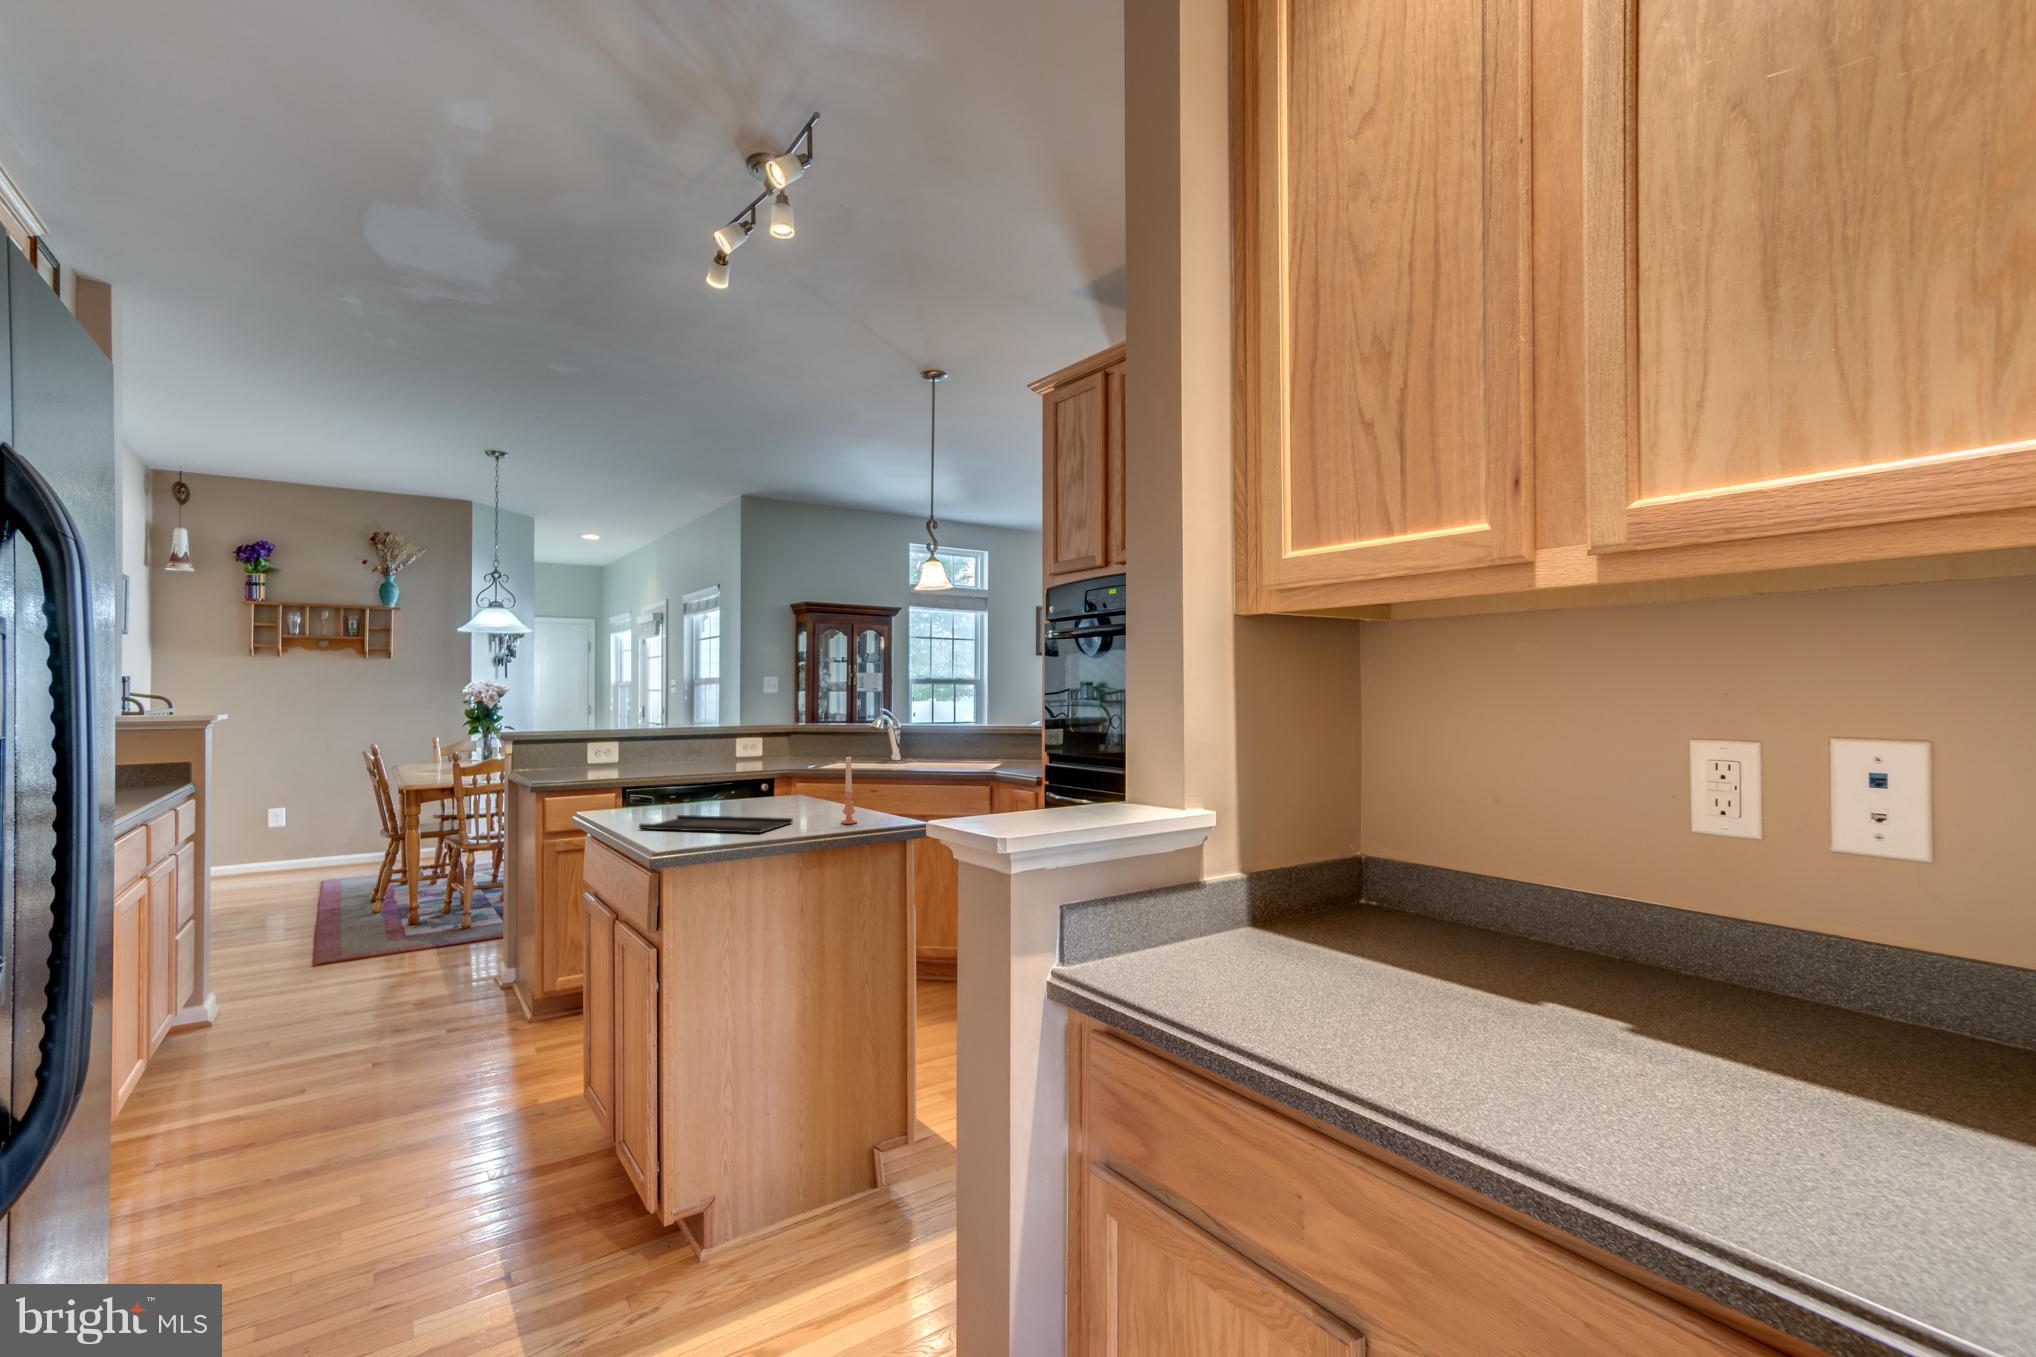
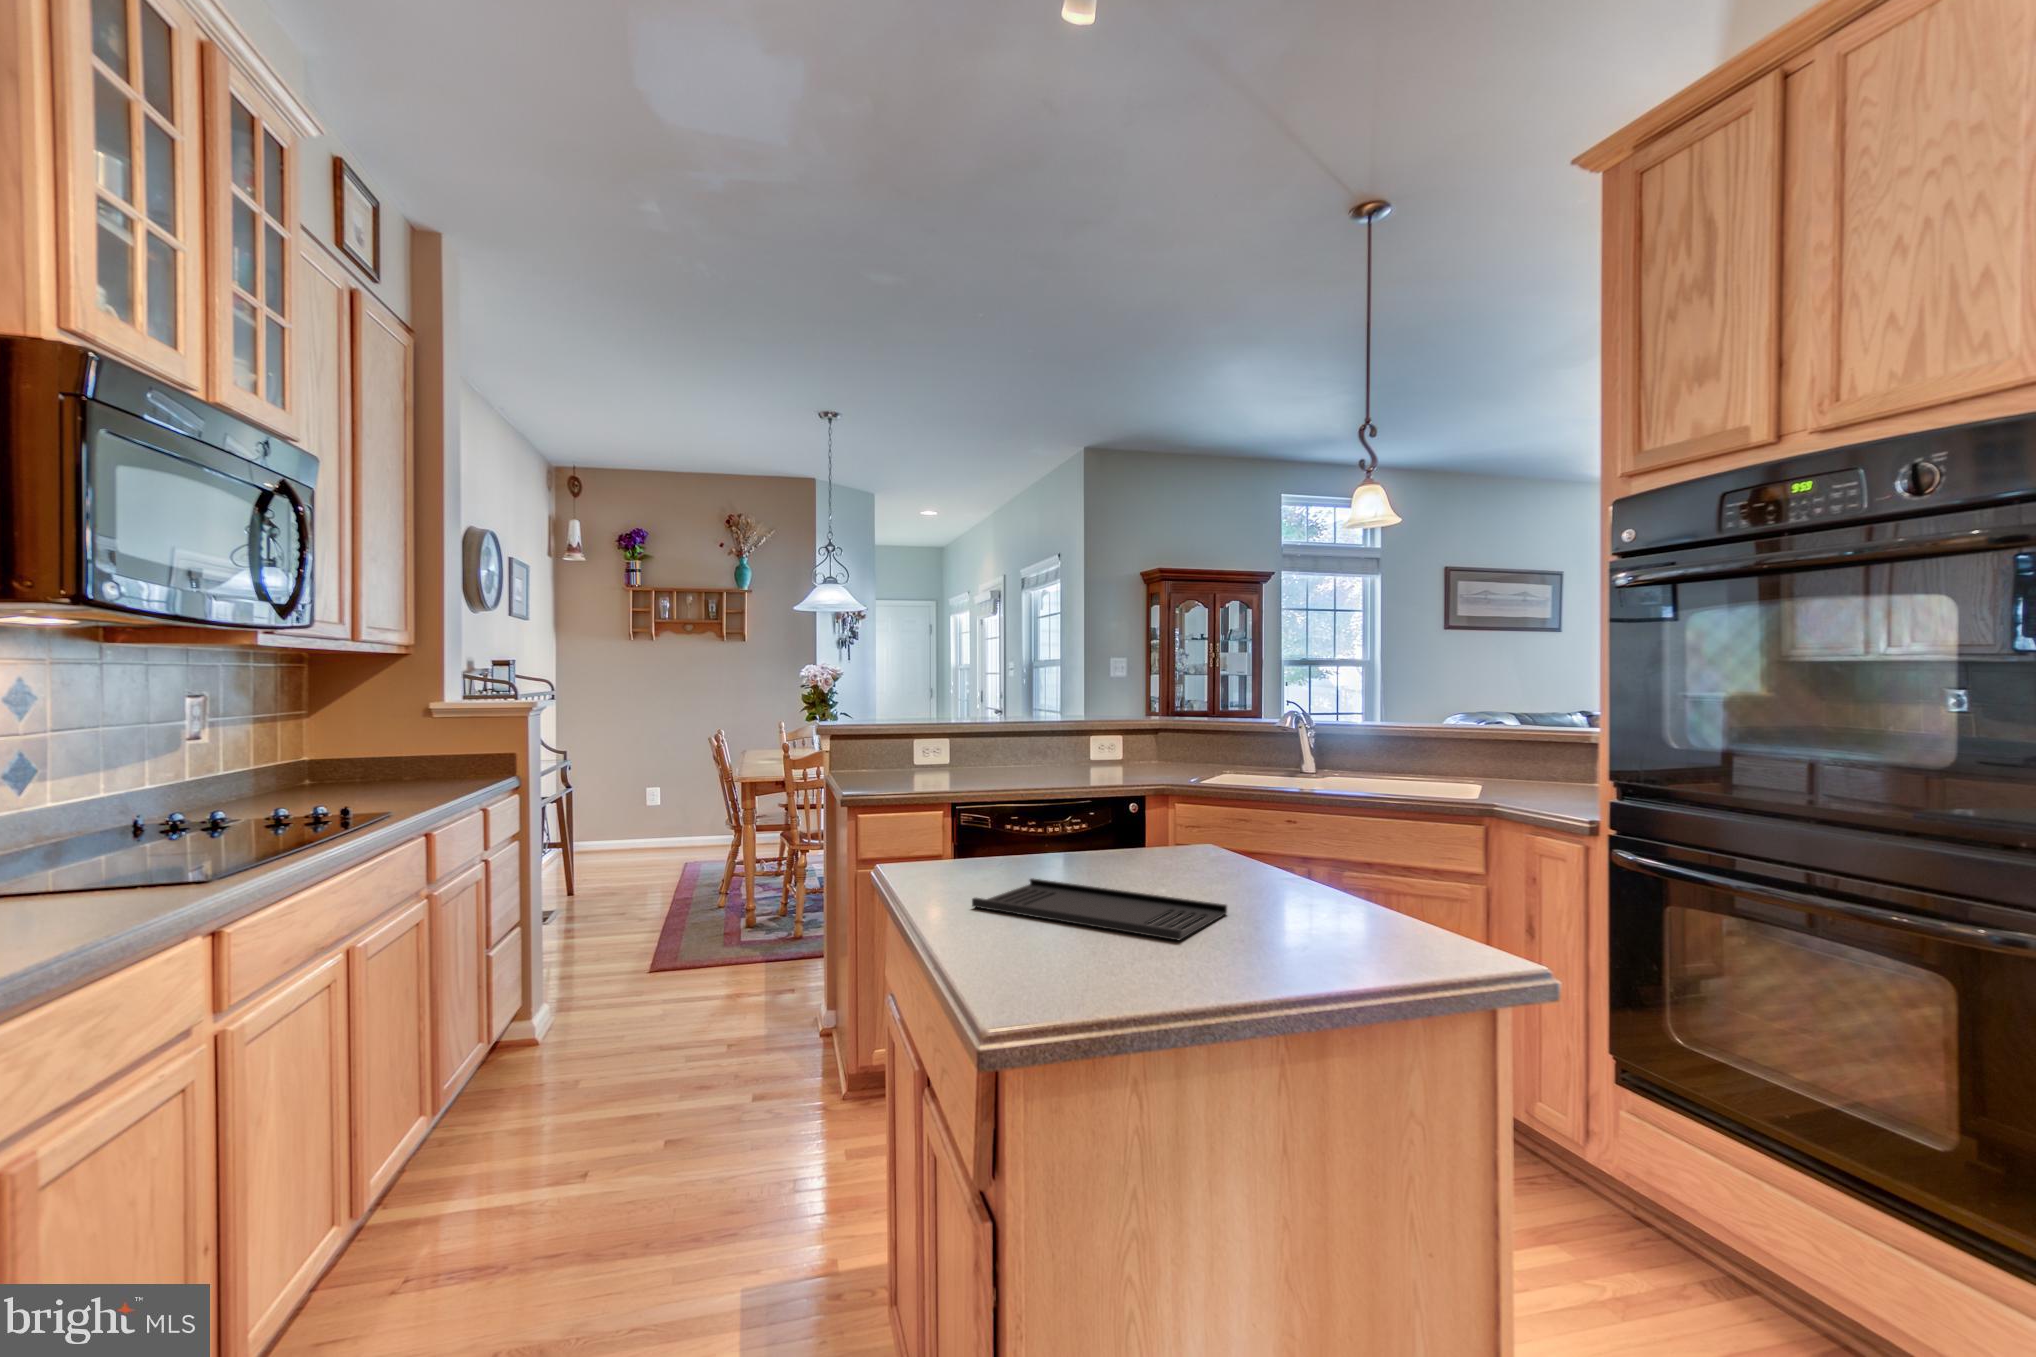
candle: present [841,757,857,824] -> none [1318,798,1351,926]

